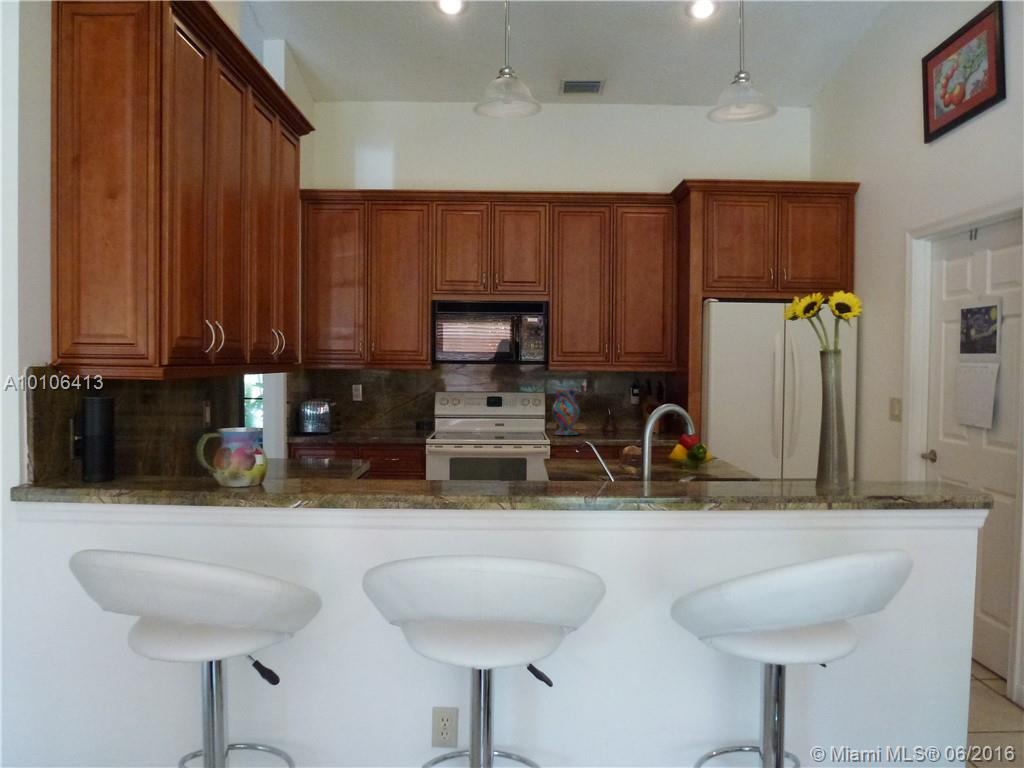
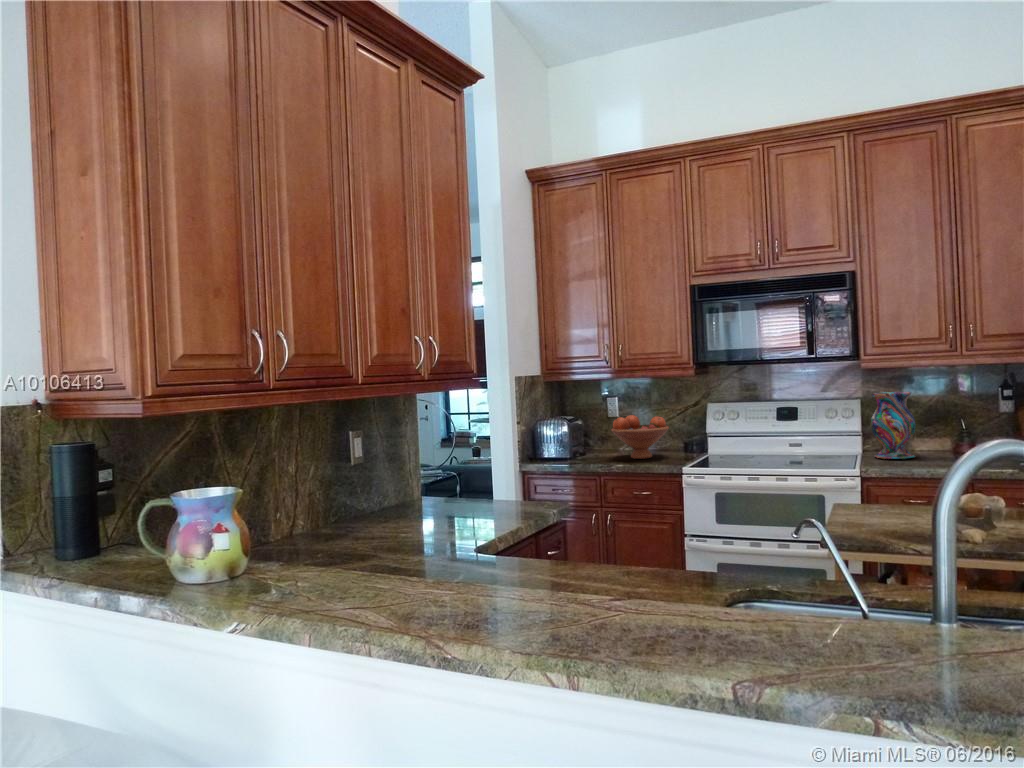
fruit bowl: none [362,399,410,435] -> present [611,415,669,459]

